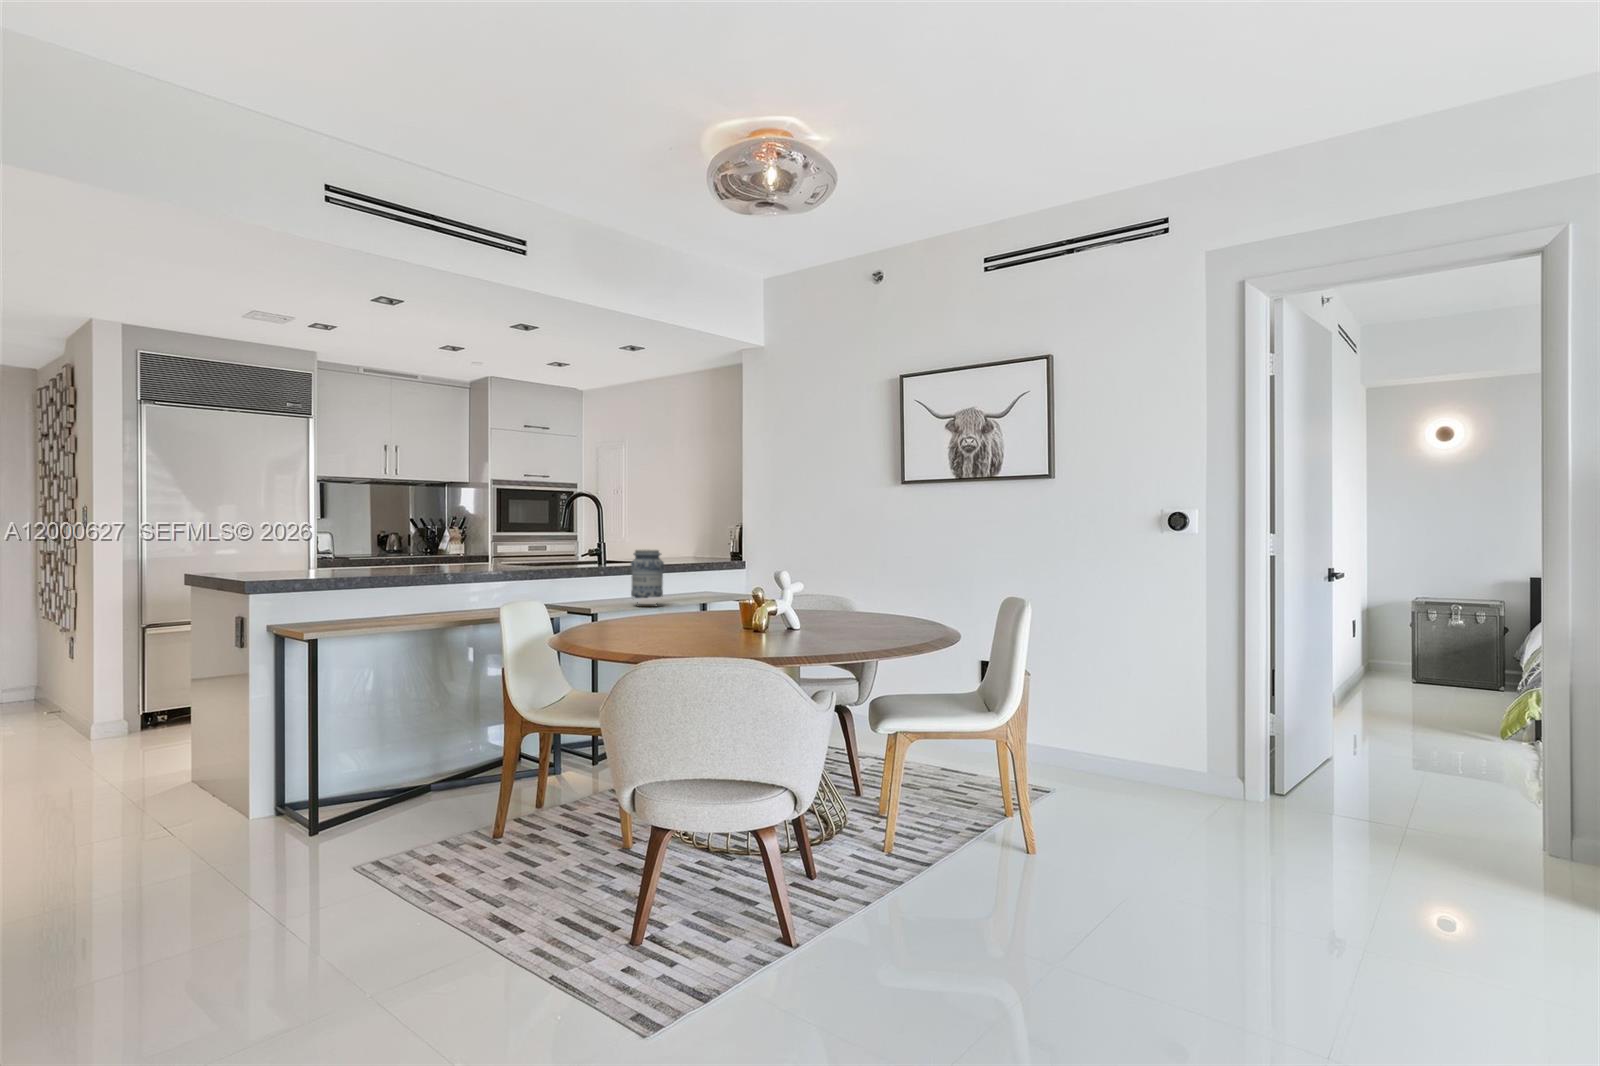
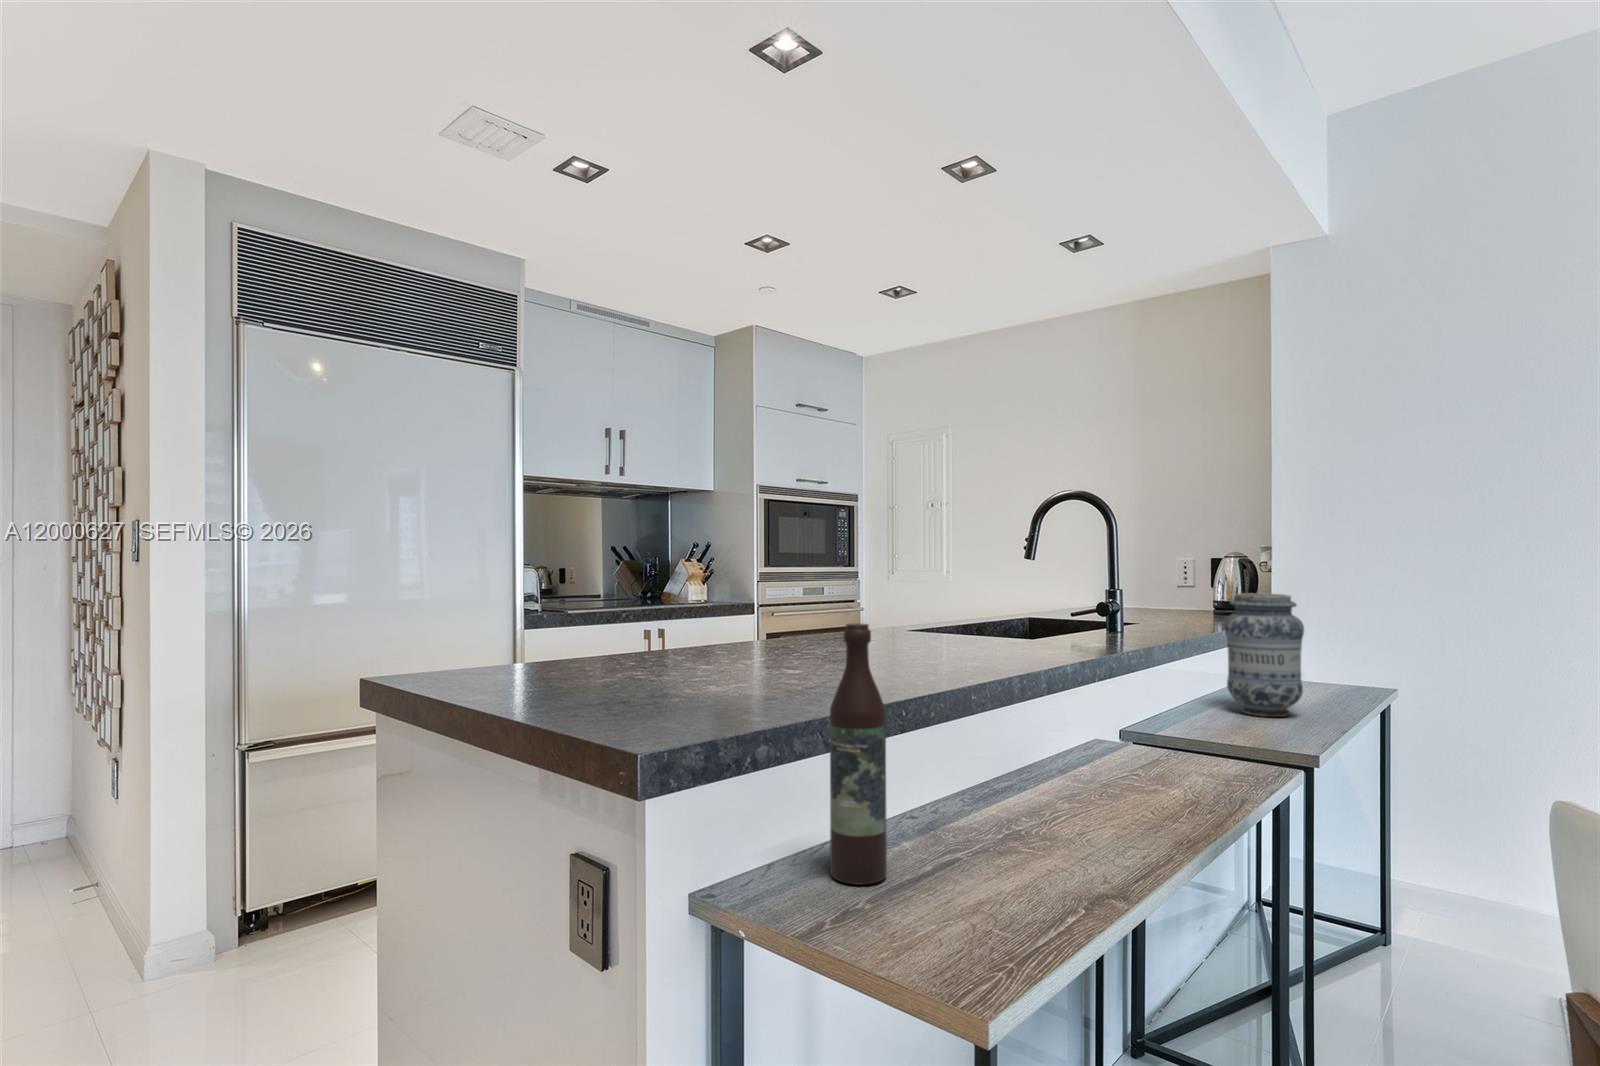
wine bottle: none [316,547,337,625] -> present [830,623,887,885]

